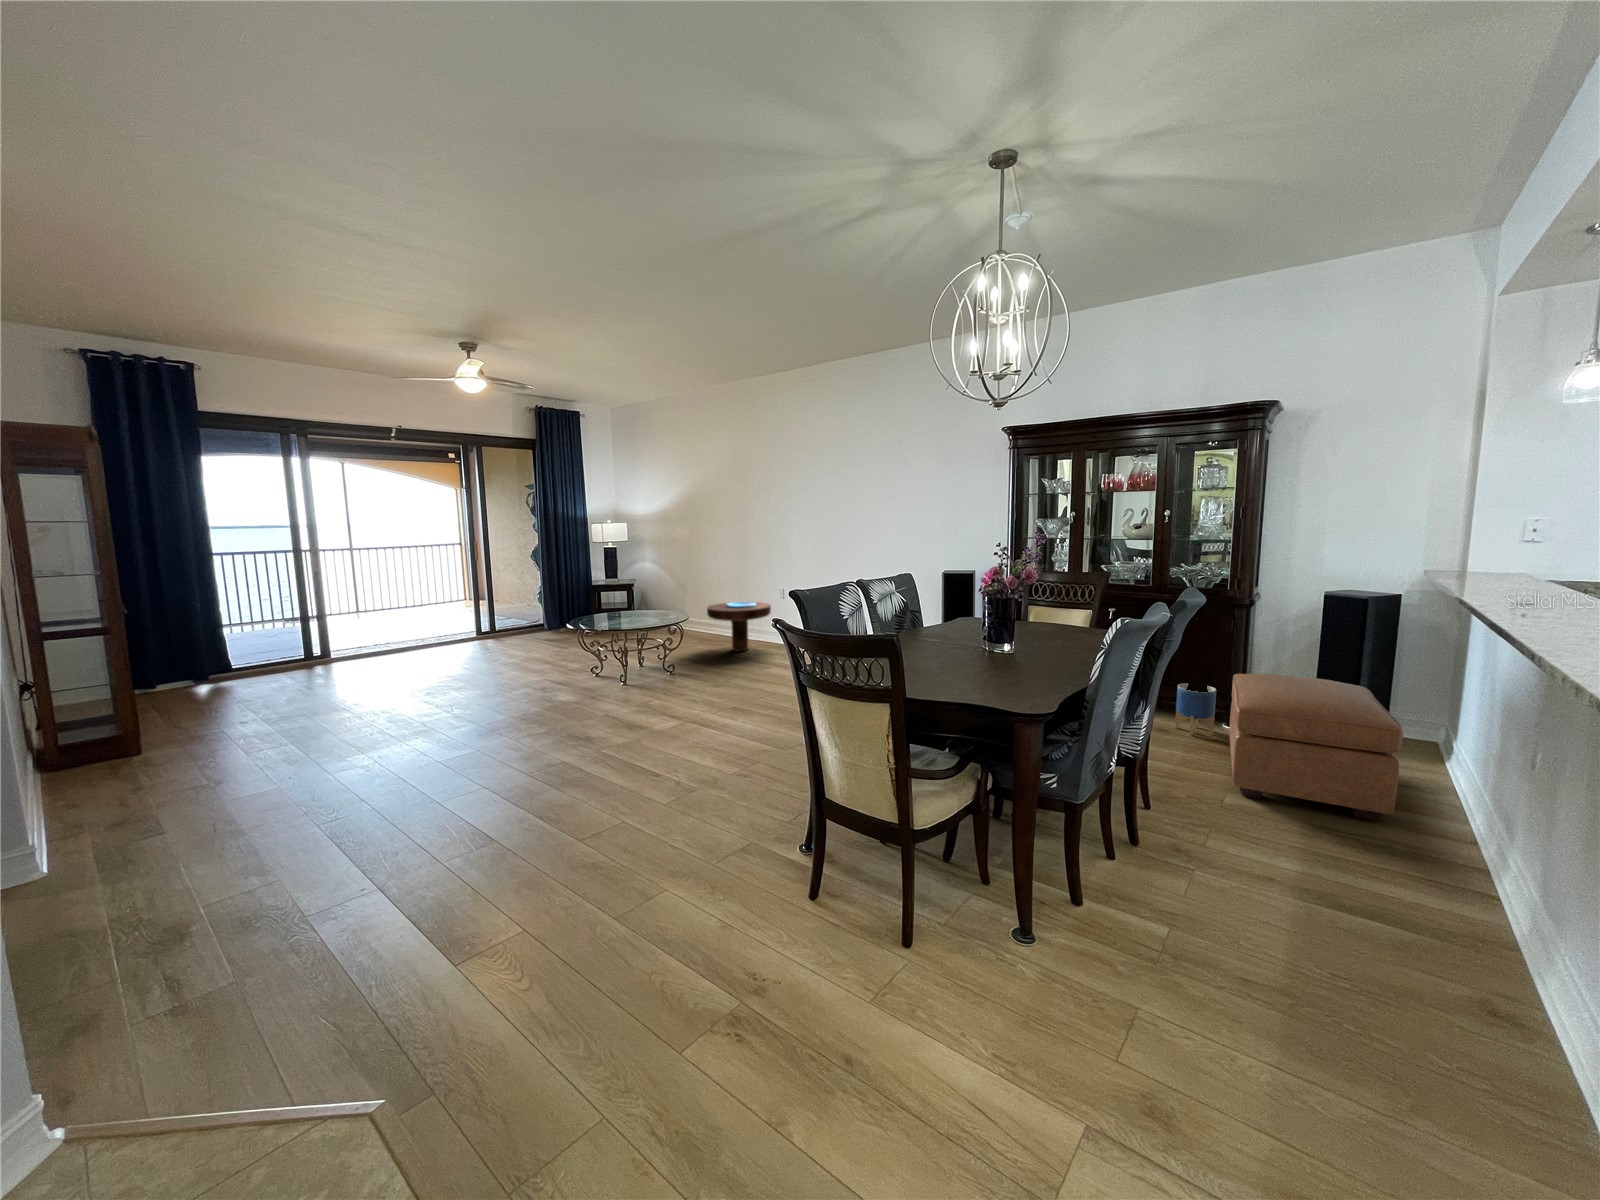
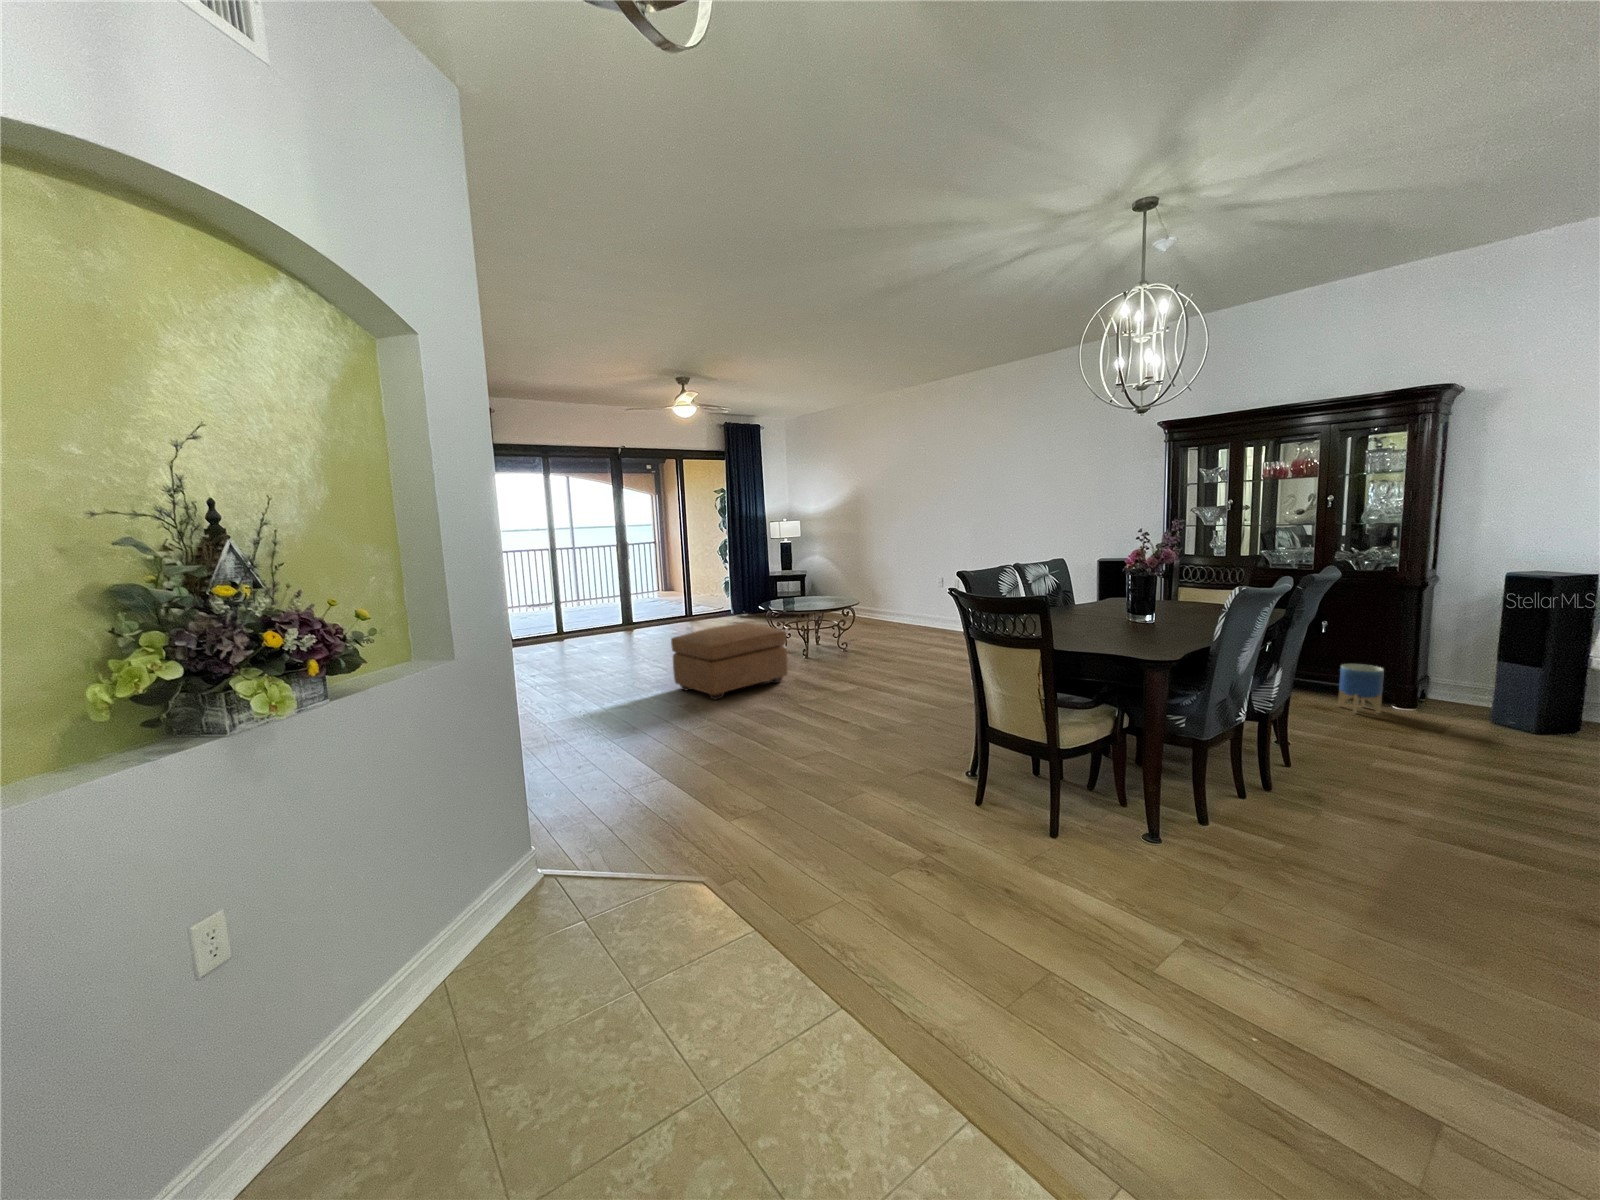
side table: present [707,602,771,651] -> none [872,589,929,633]
ottoman: present [1229,674,1403,821] -> present [671,623,788,700]

